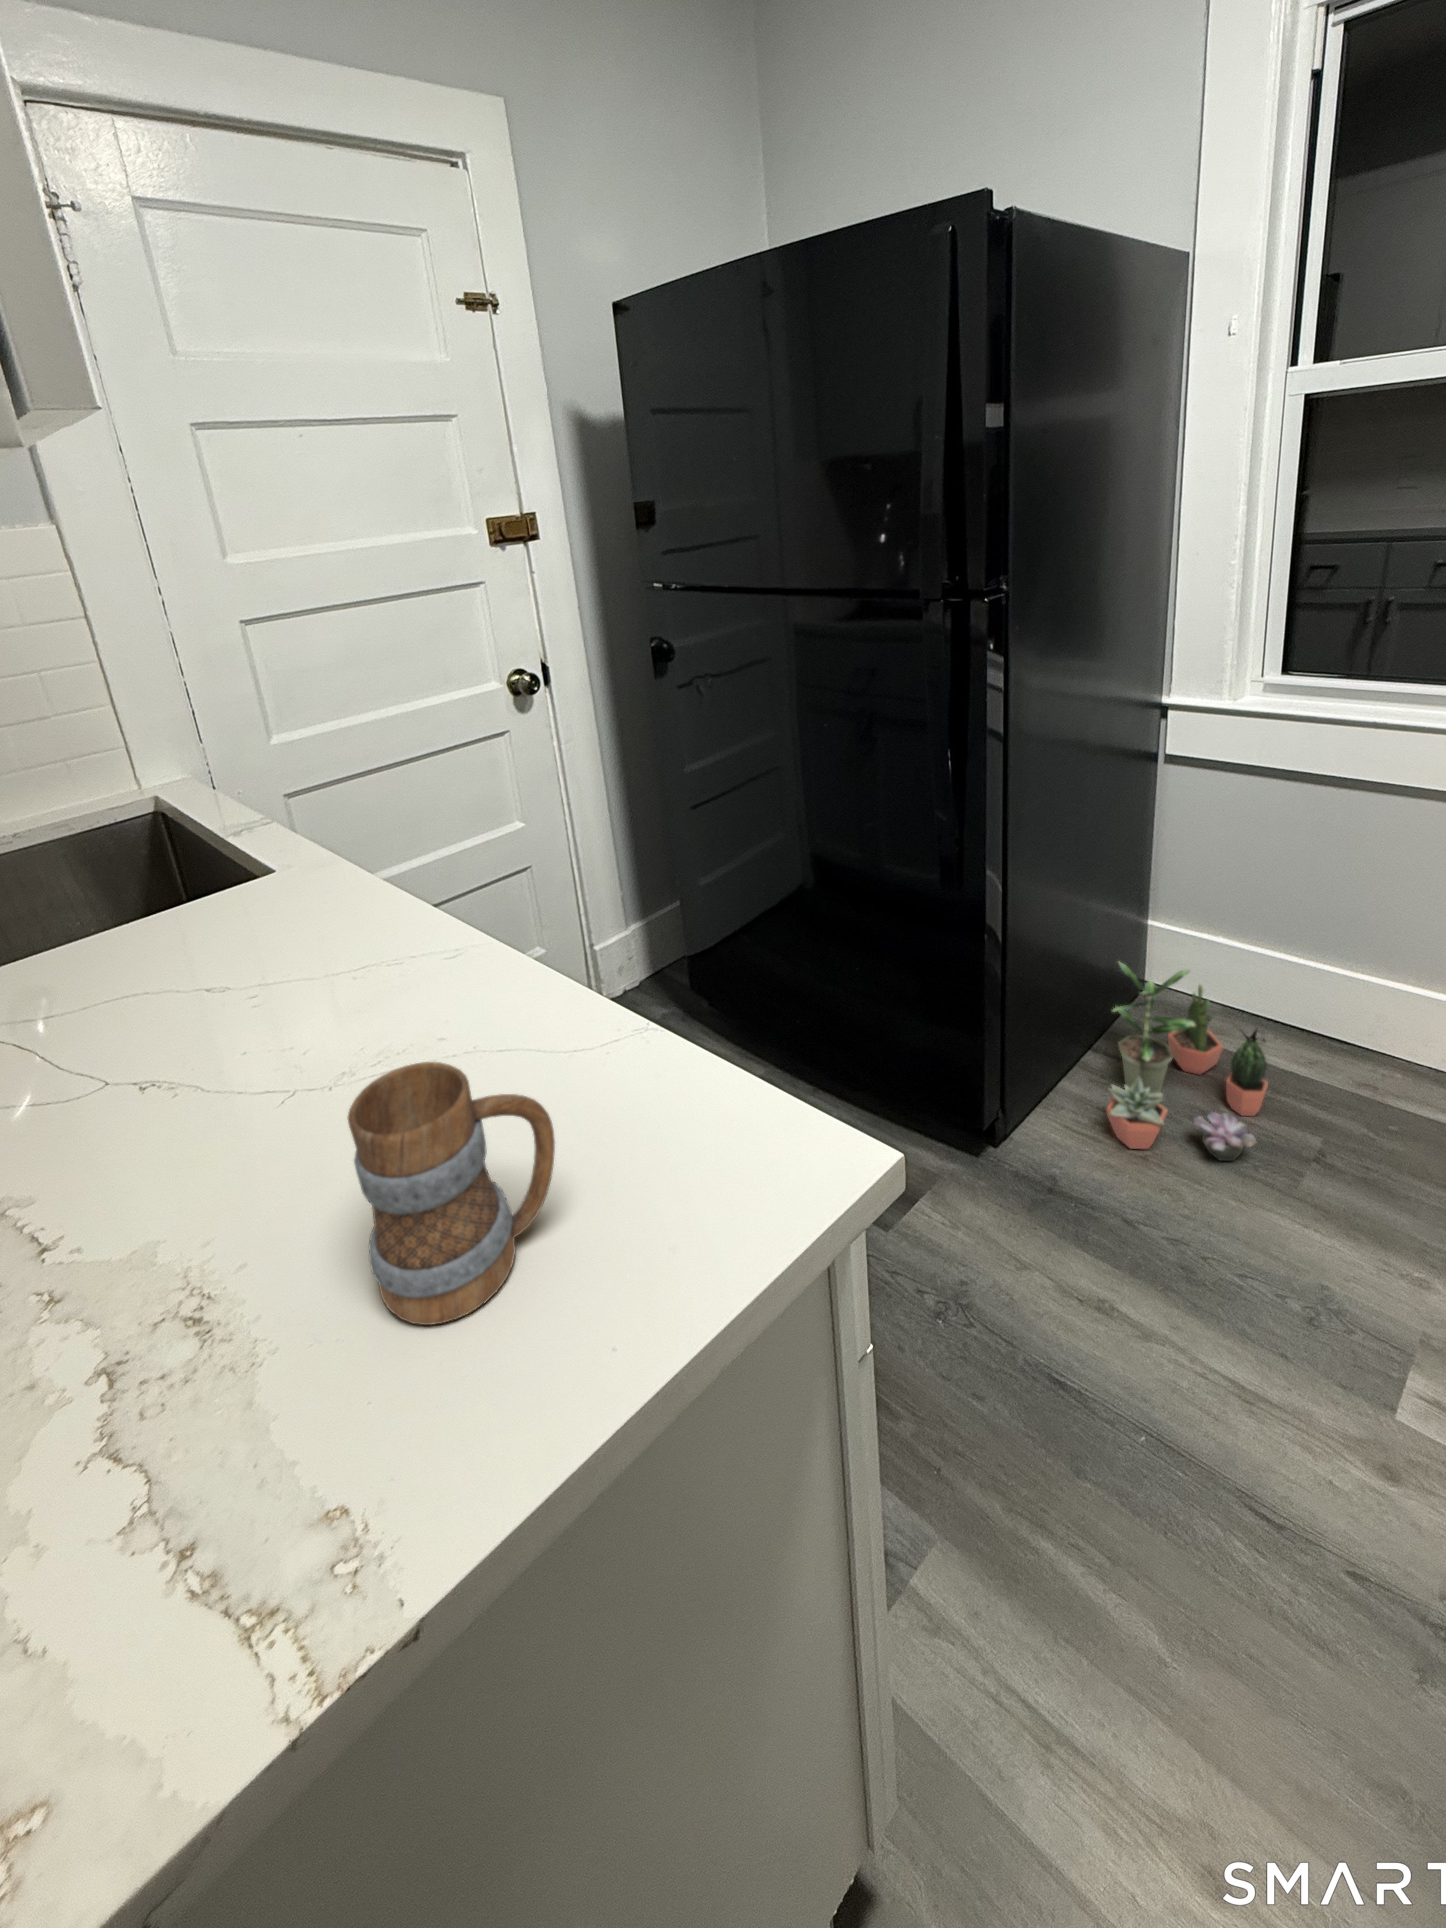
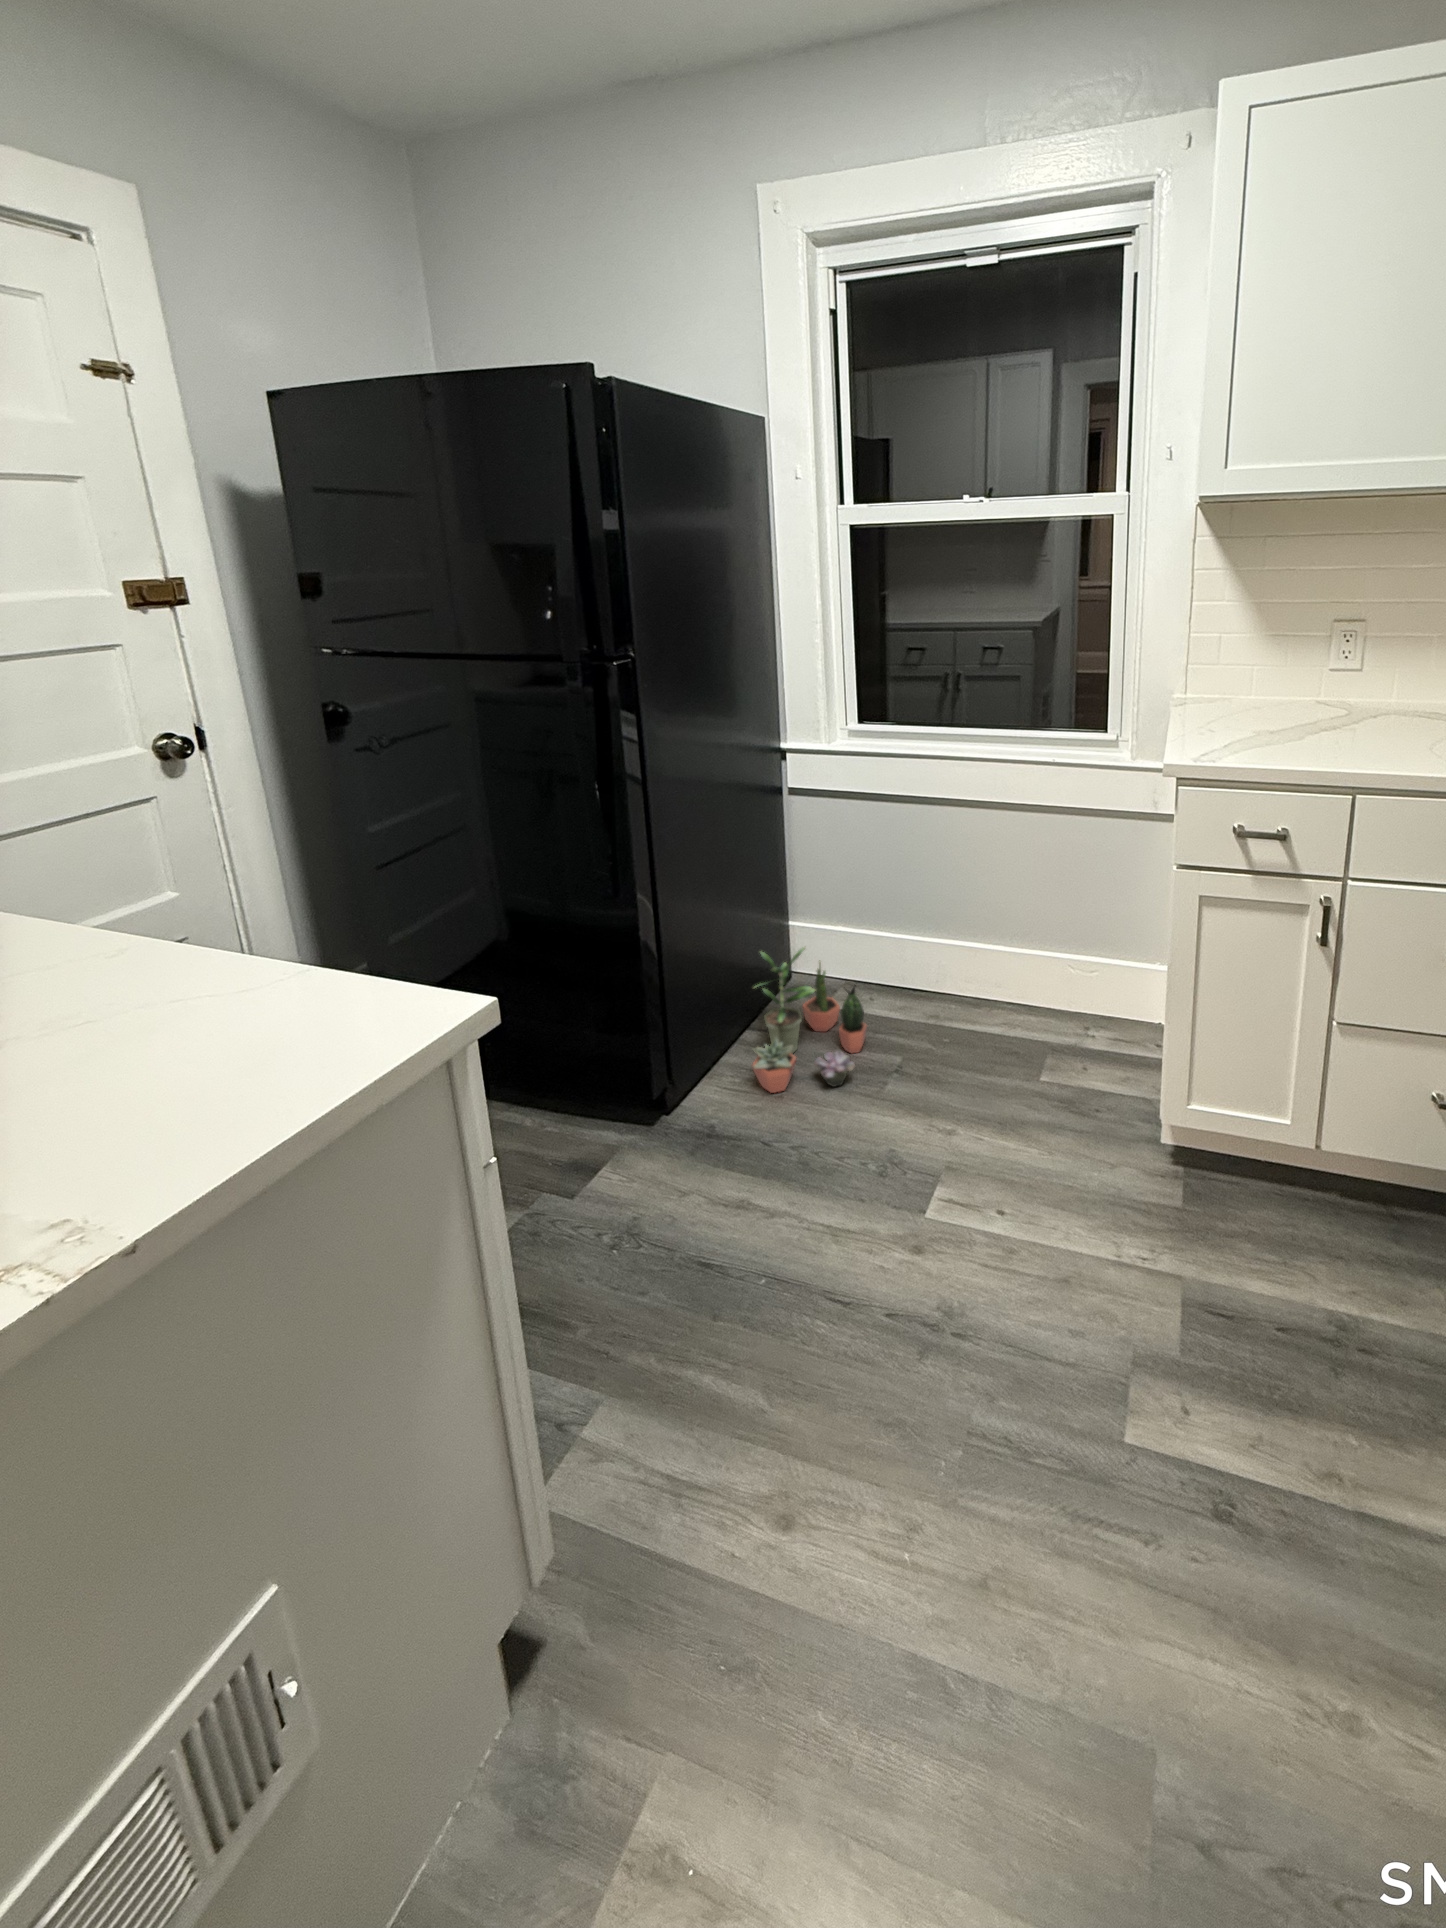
mug: present [348,1062,555,1325] -> none [58,964,231,1142]

